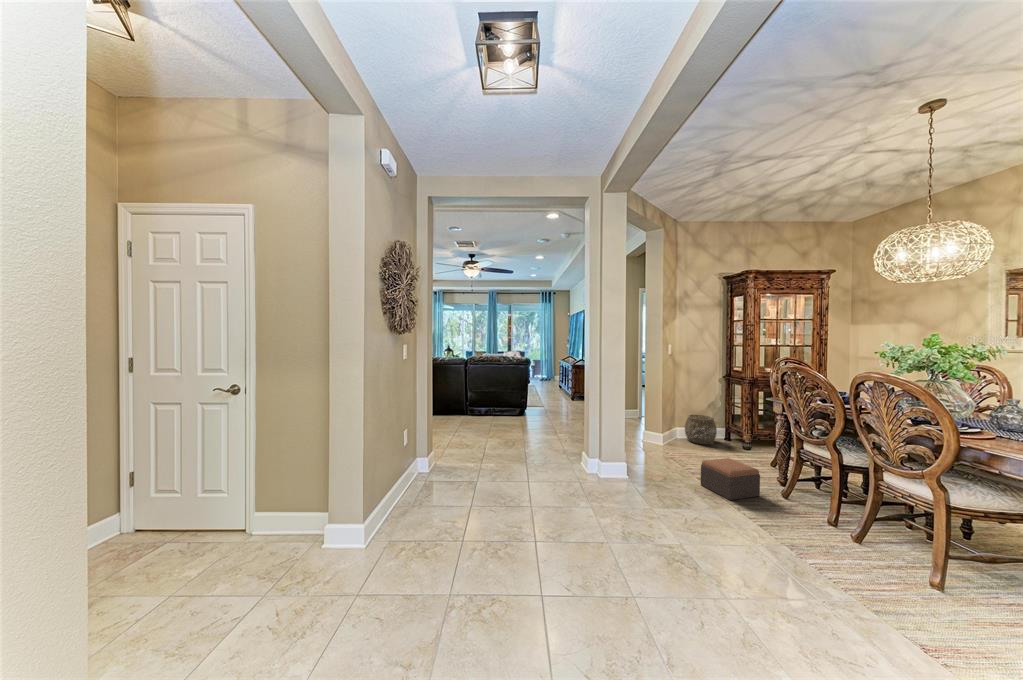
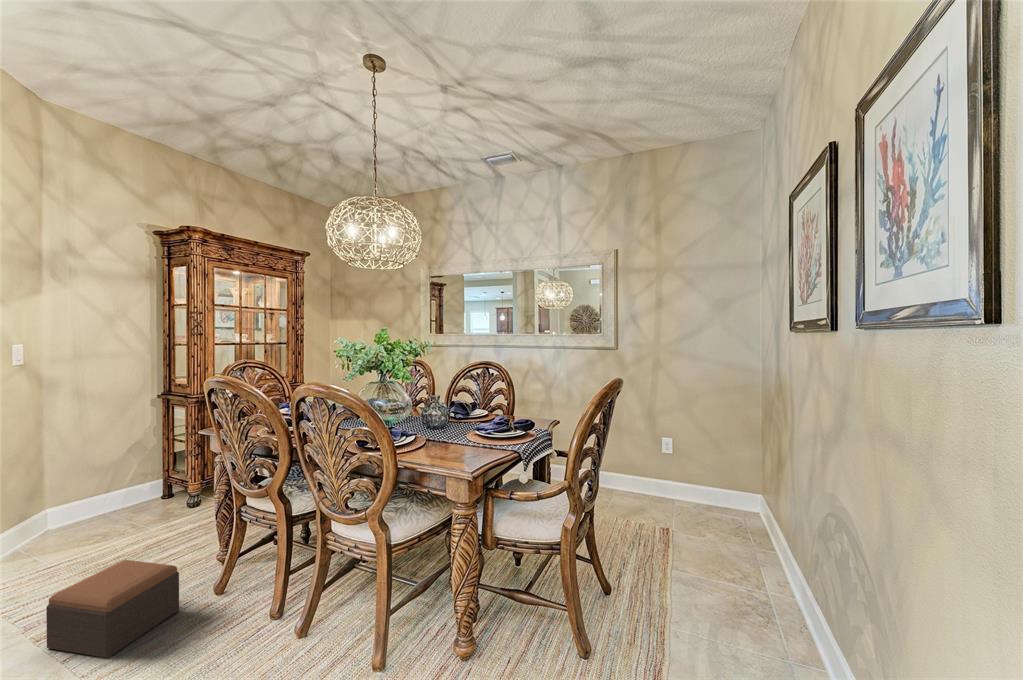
woven basket: present [685,415,717,444] -> none [69,470,142,530]

